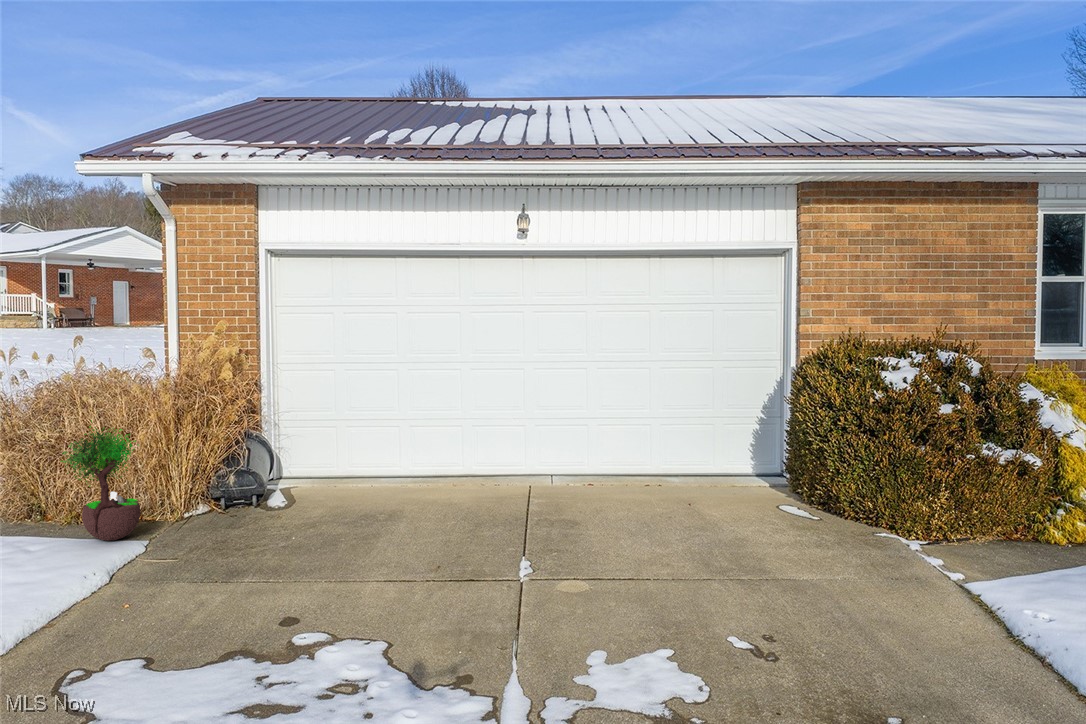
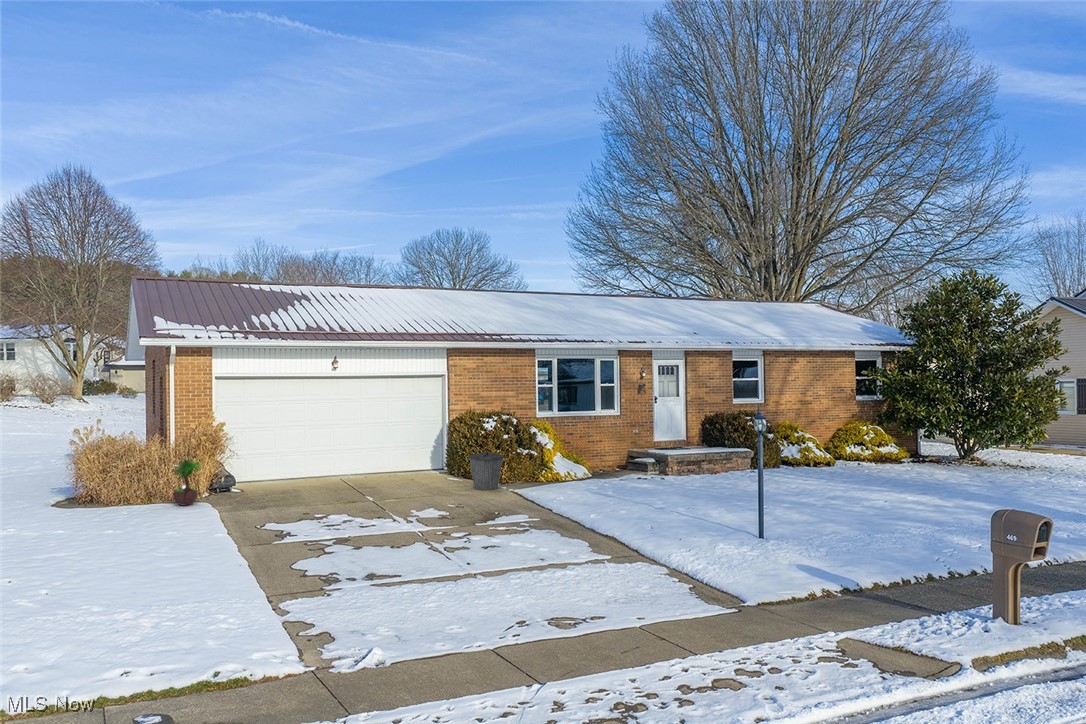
trash can: none [830,449,938,564] -> present [469,451,504,490]

